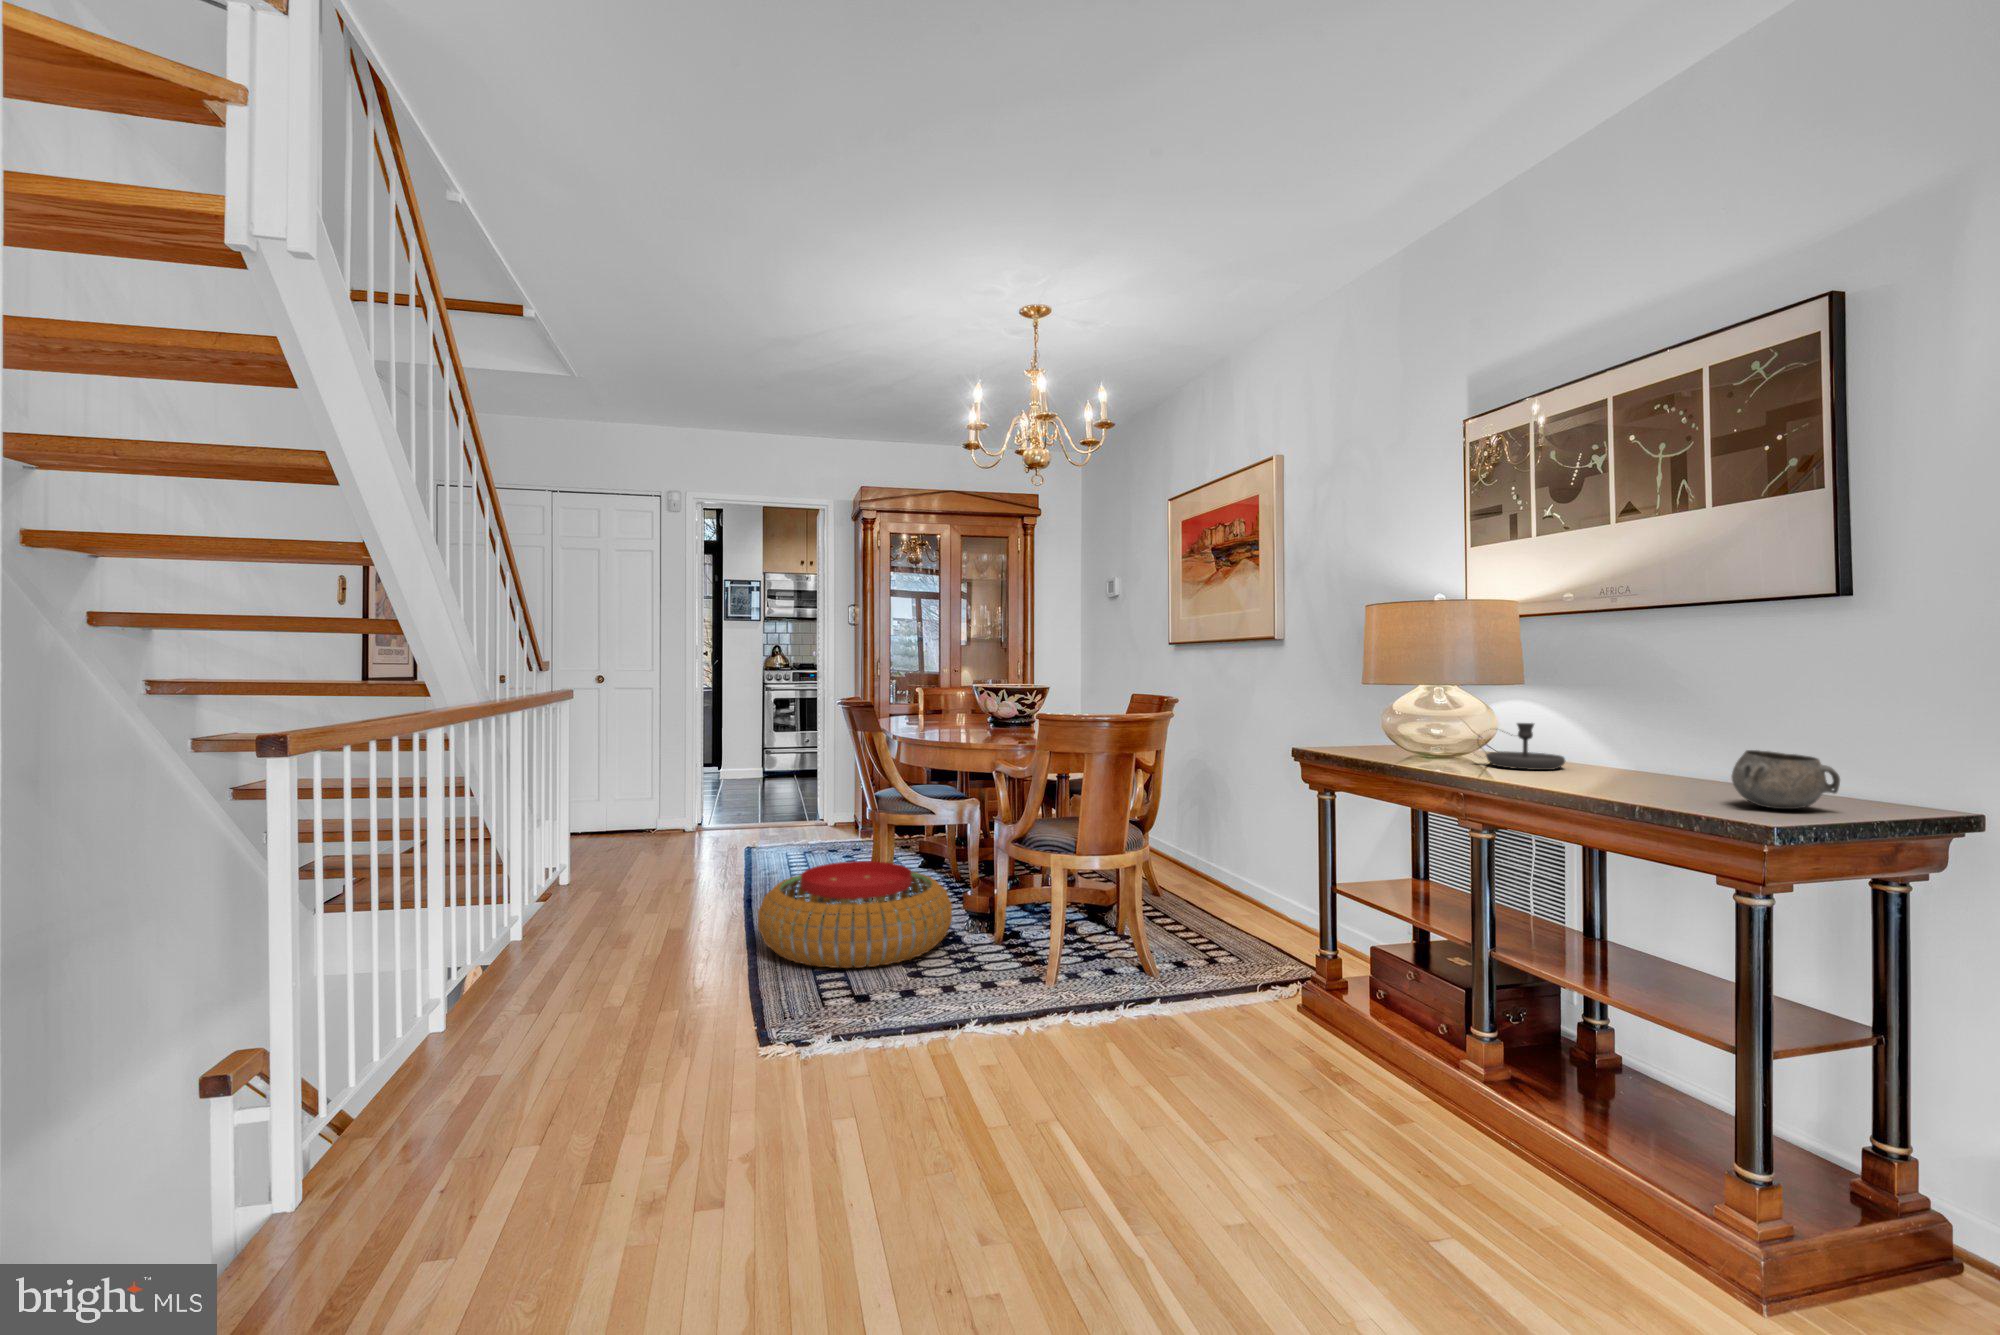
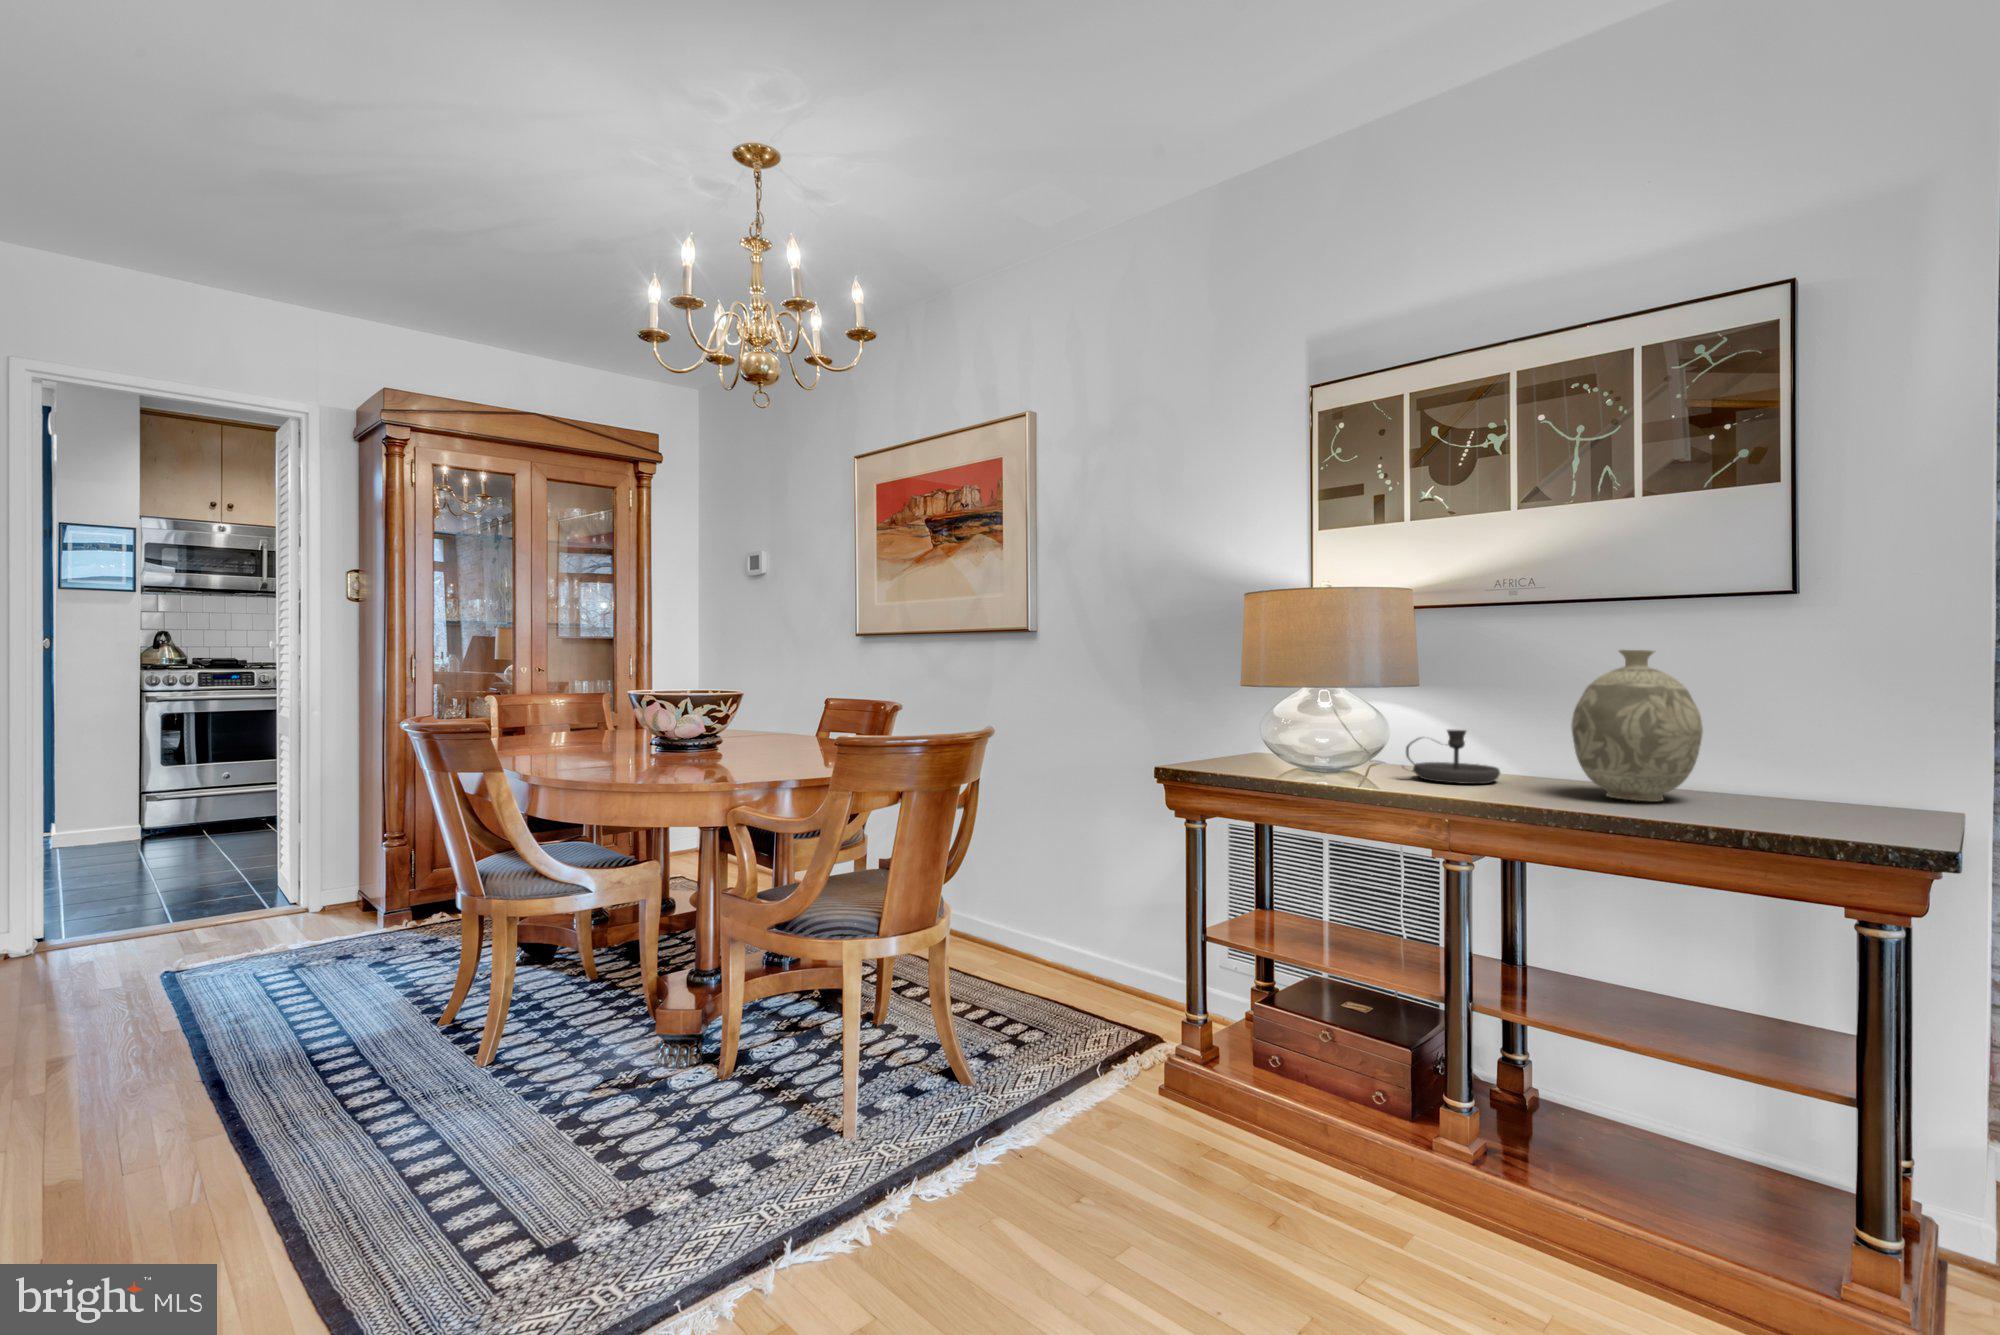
decorative vase: none [1575,653,1701,788] -> present [1571,650,1703,802]
decorative bowl: present [1732,750,1840,809] -> none [1791,757,1916,822]
pouf: present [758,861,952,968] -> none [281,982,652,1203]

